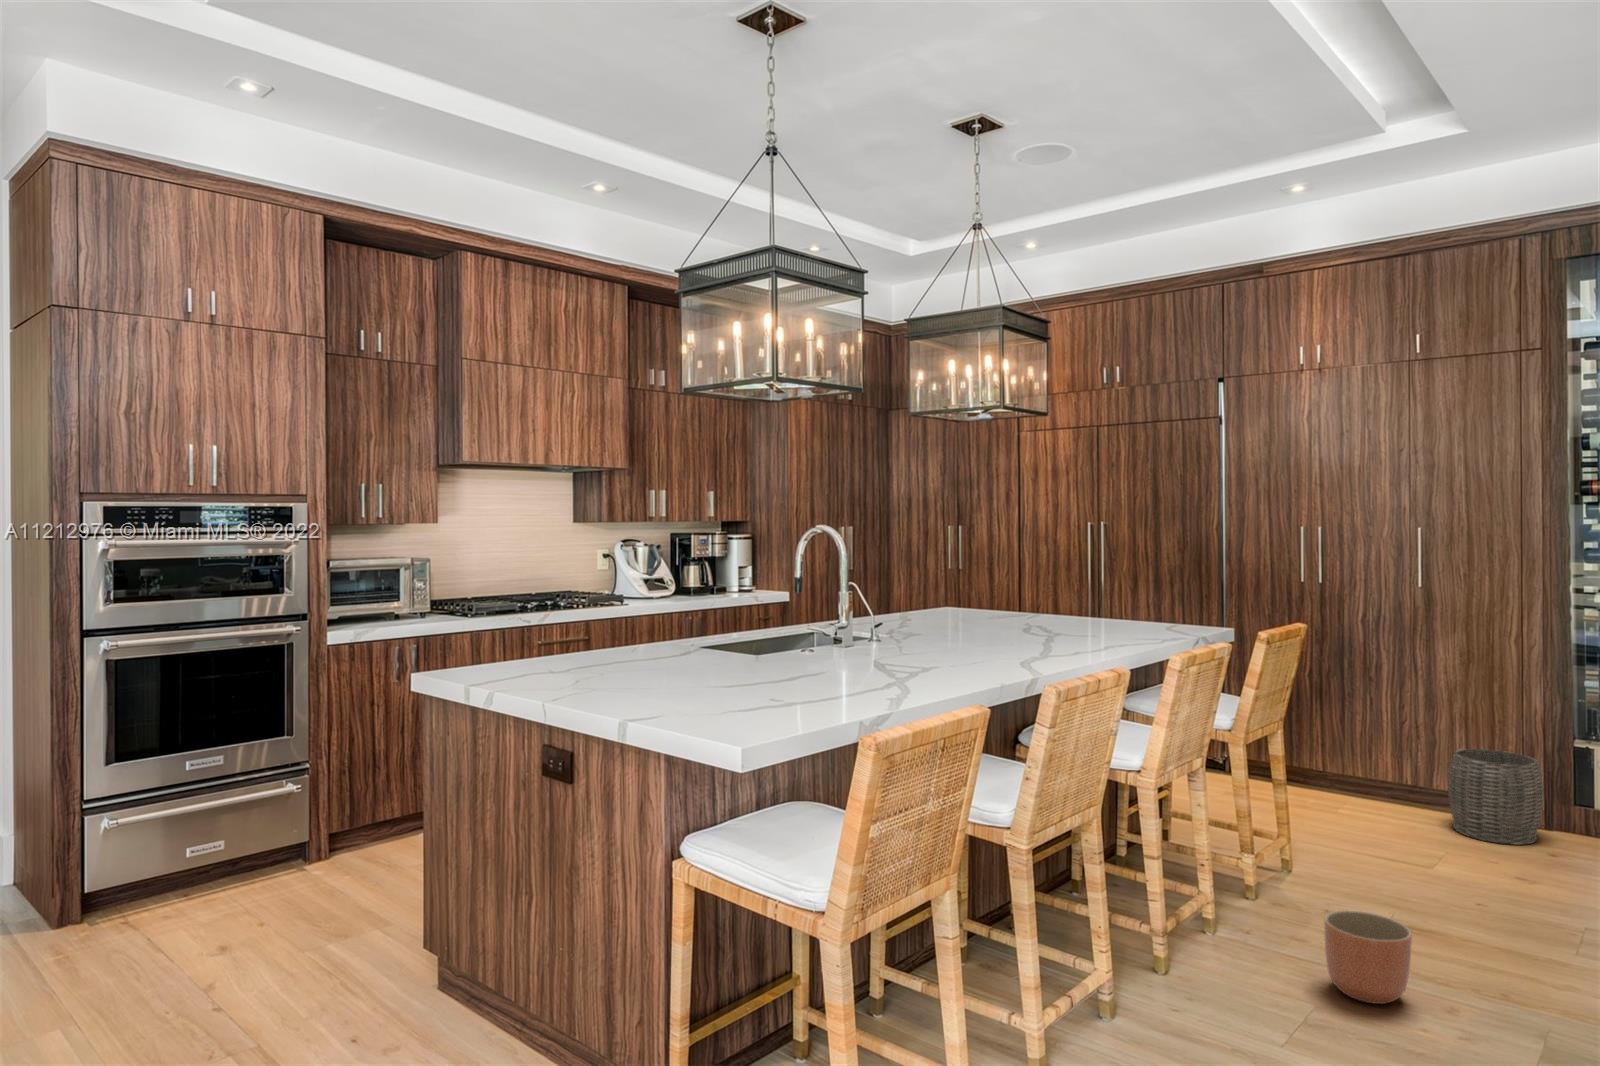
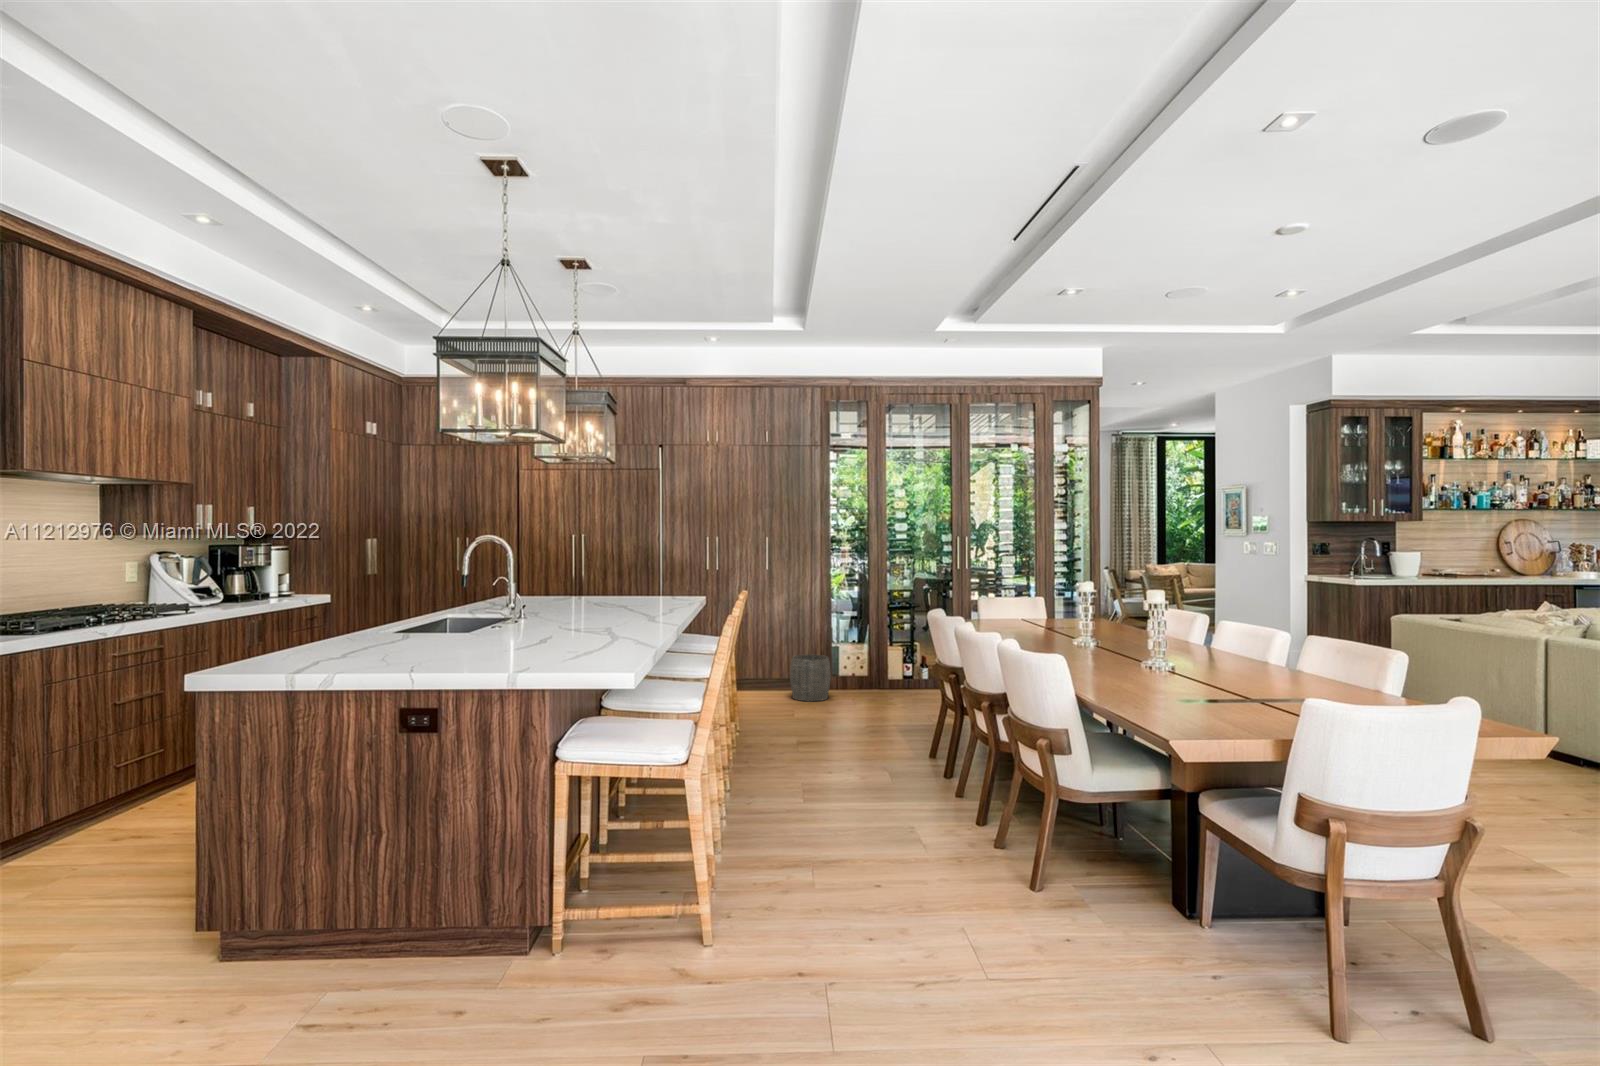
planter: present [1324,910,1412,1004] -> none [802,735,841,779]

